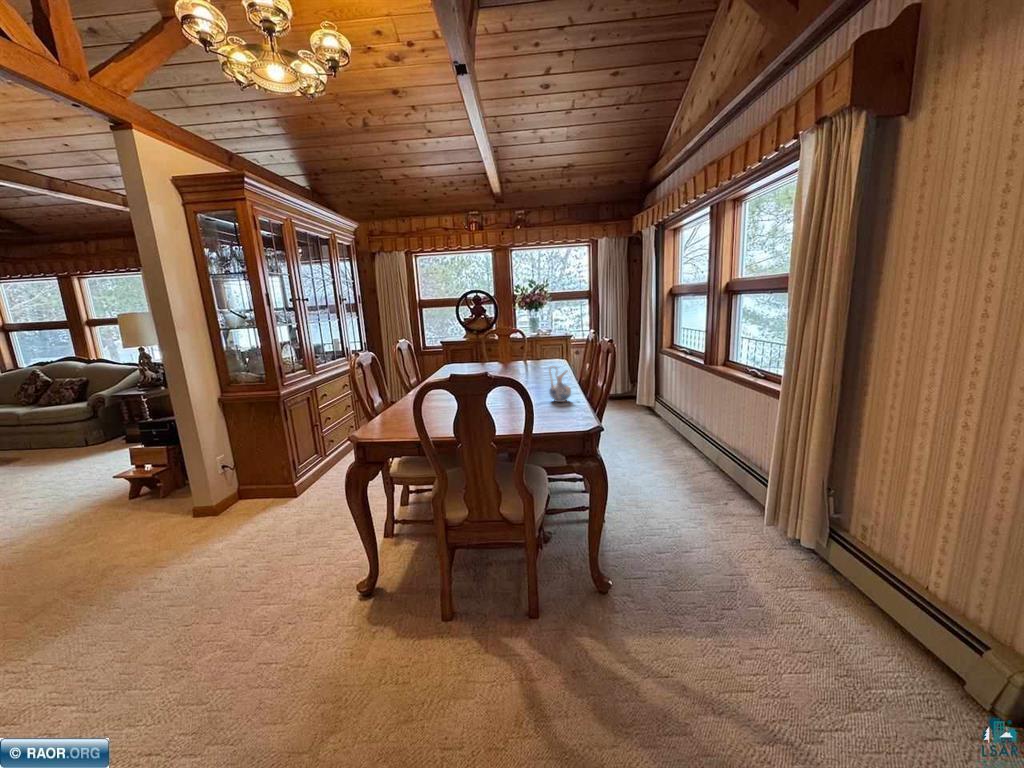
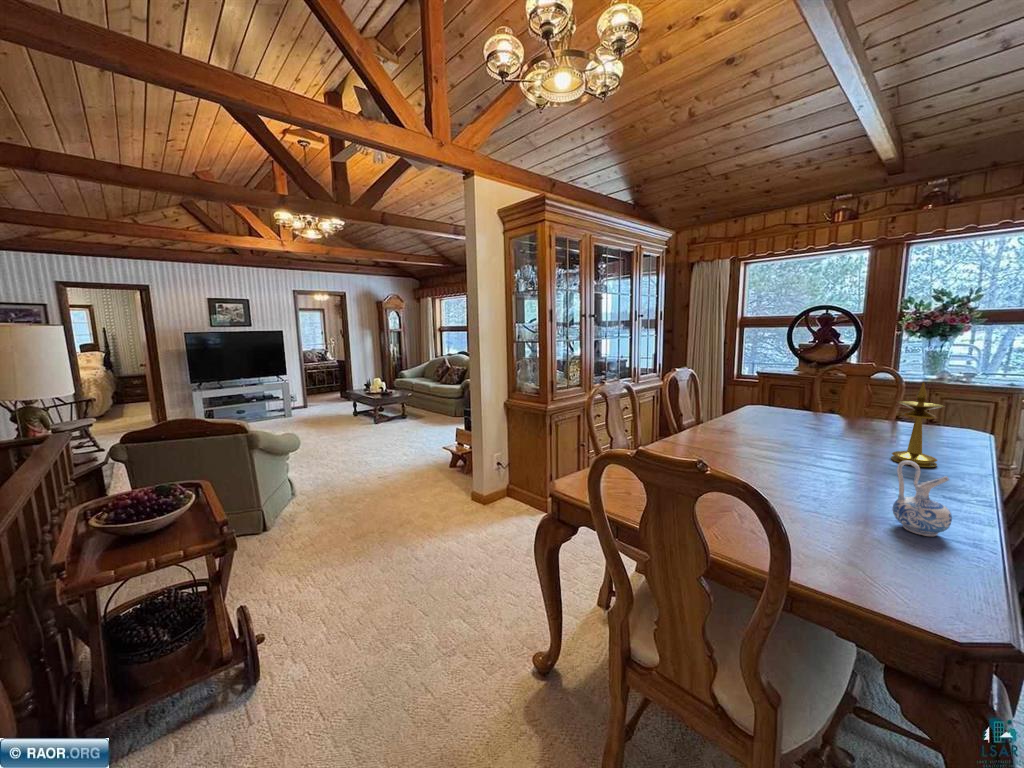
candlestick: none [535,330,555,377] -> present [891,382,945,467]

